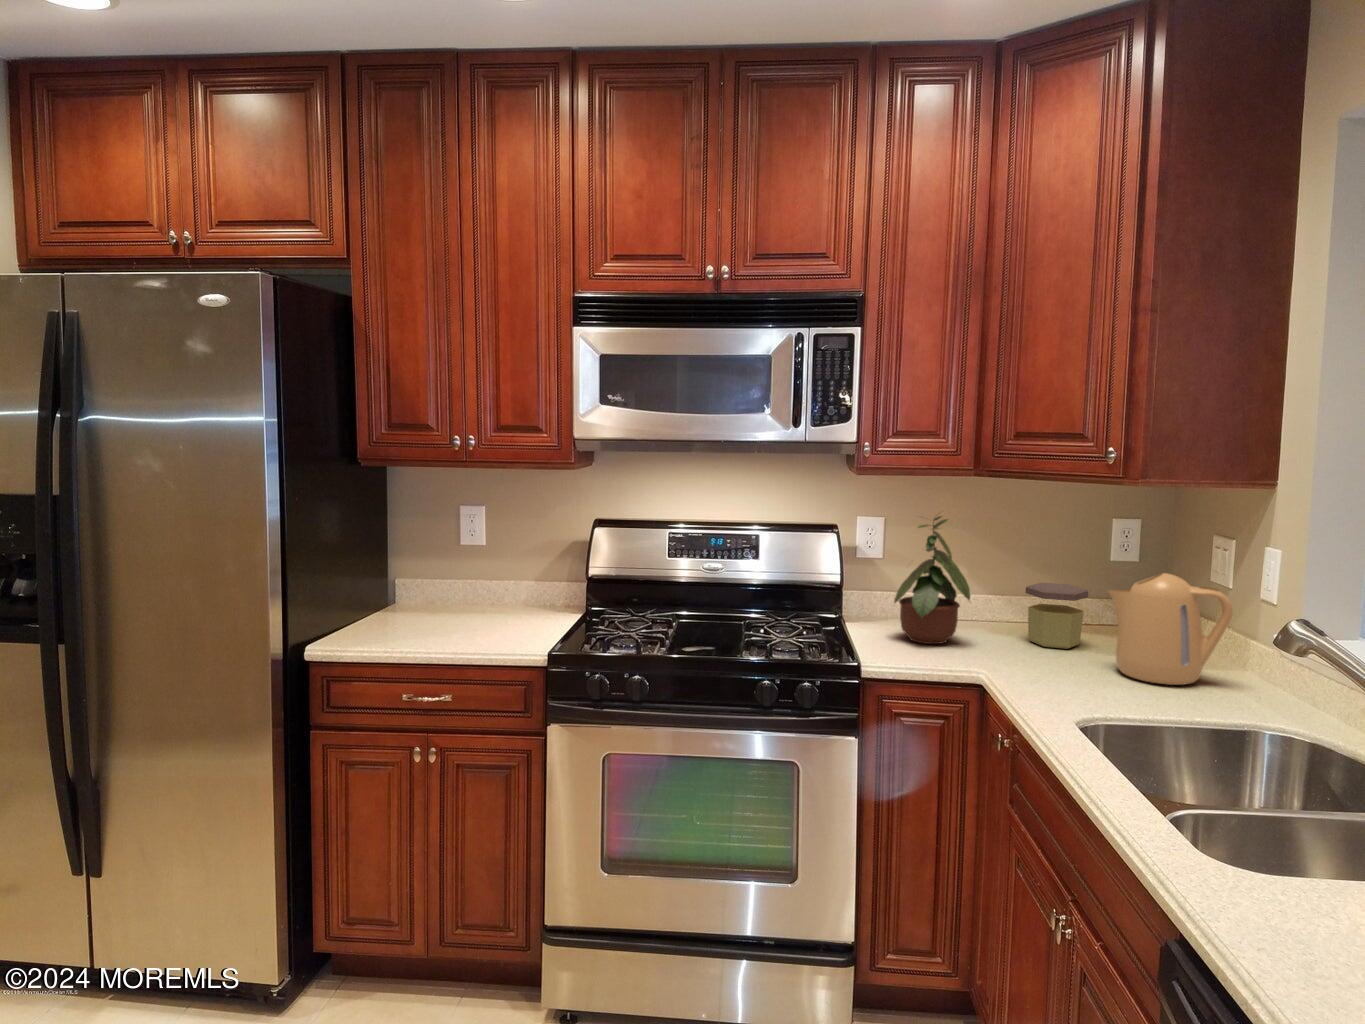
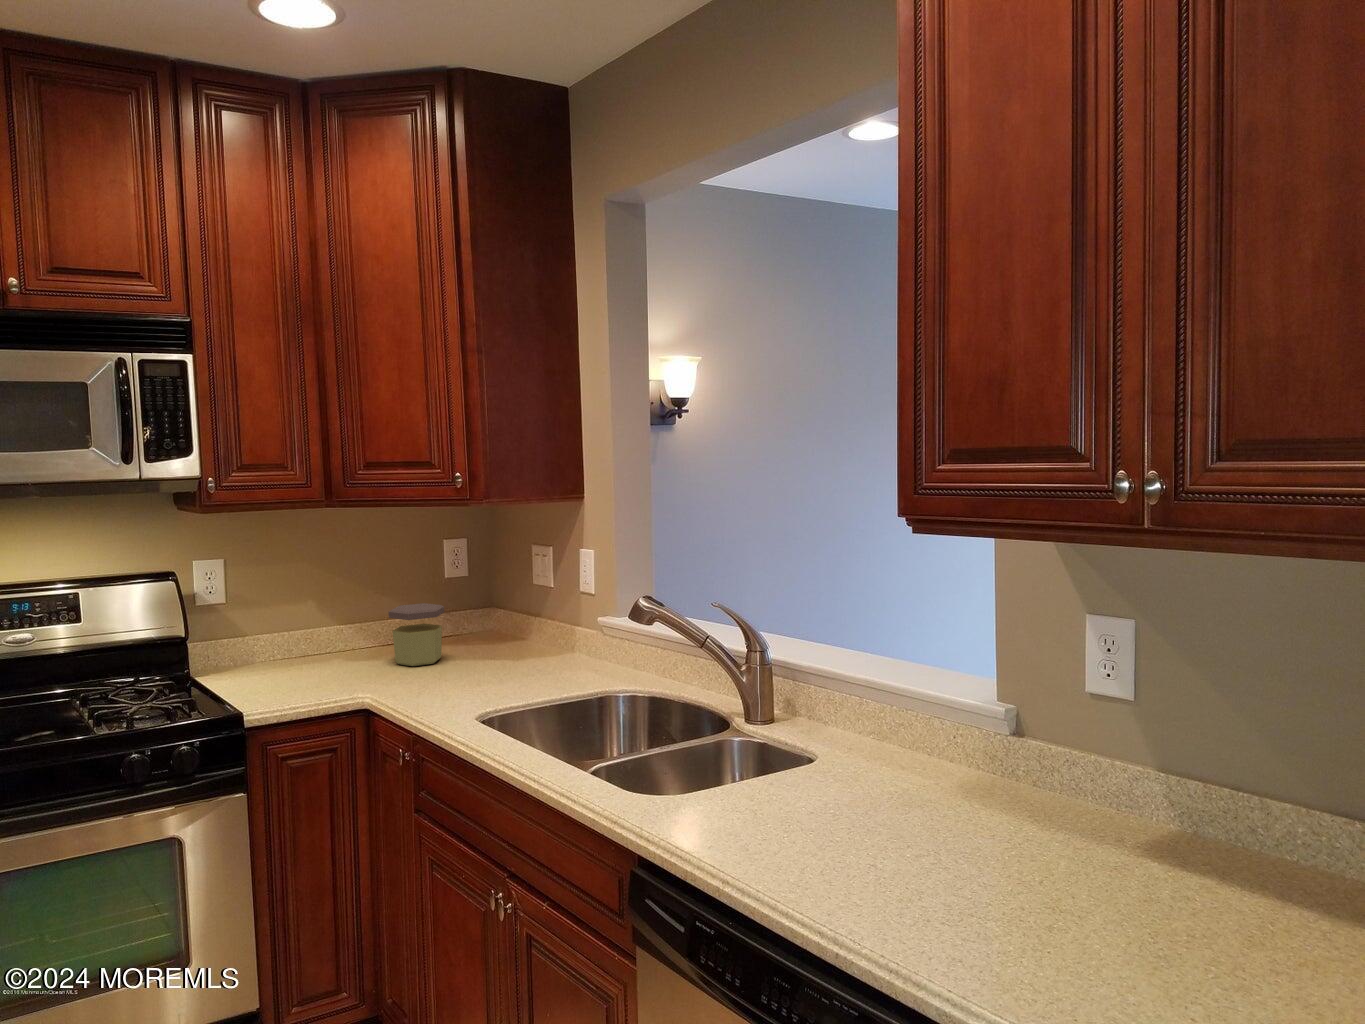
potted plant: present [894,516,970,644] -> none [251,544,349,688]
kettle: present [1108,573,1233,685] -> none [469,580,565,676]

